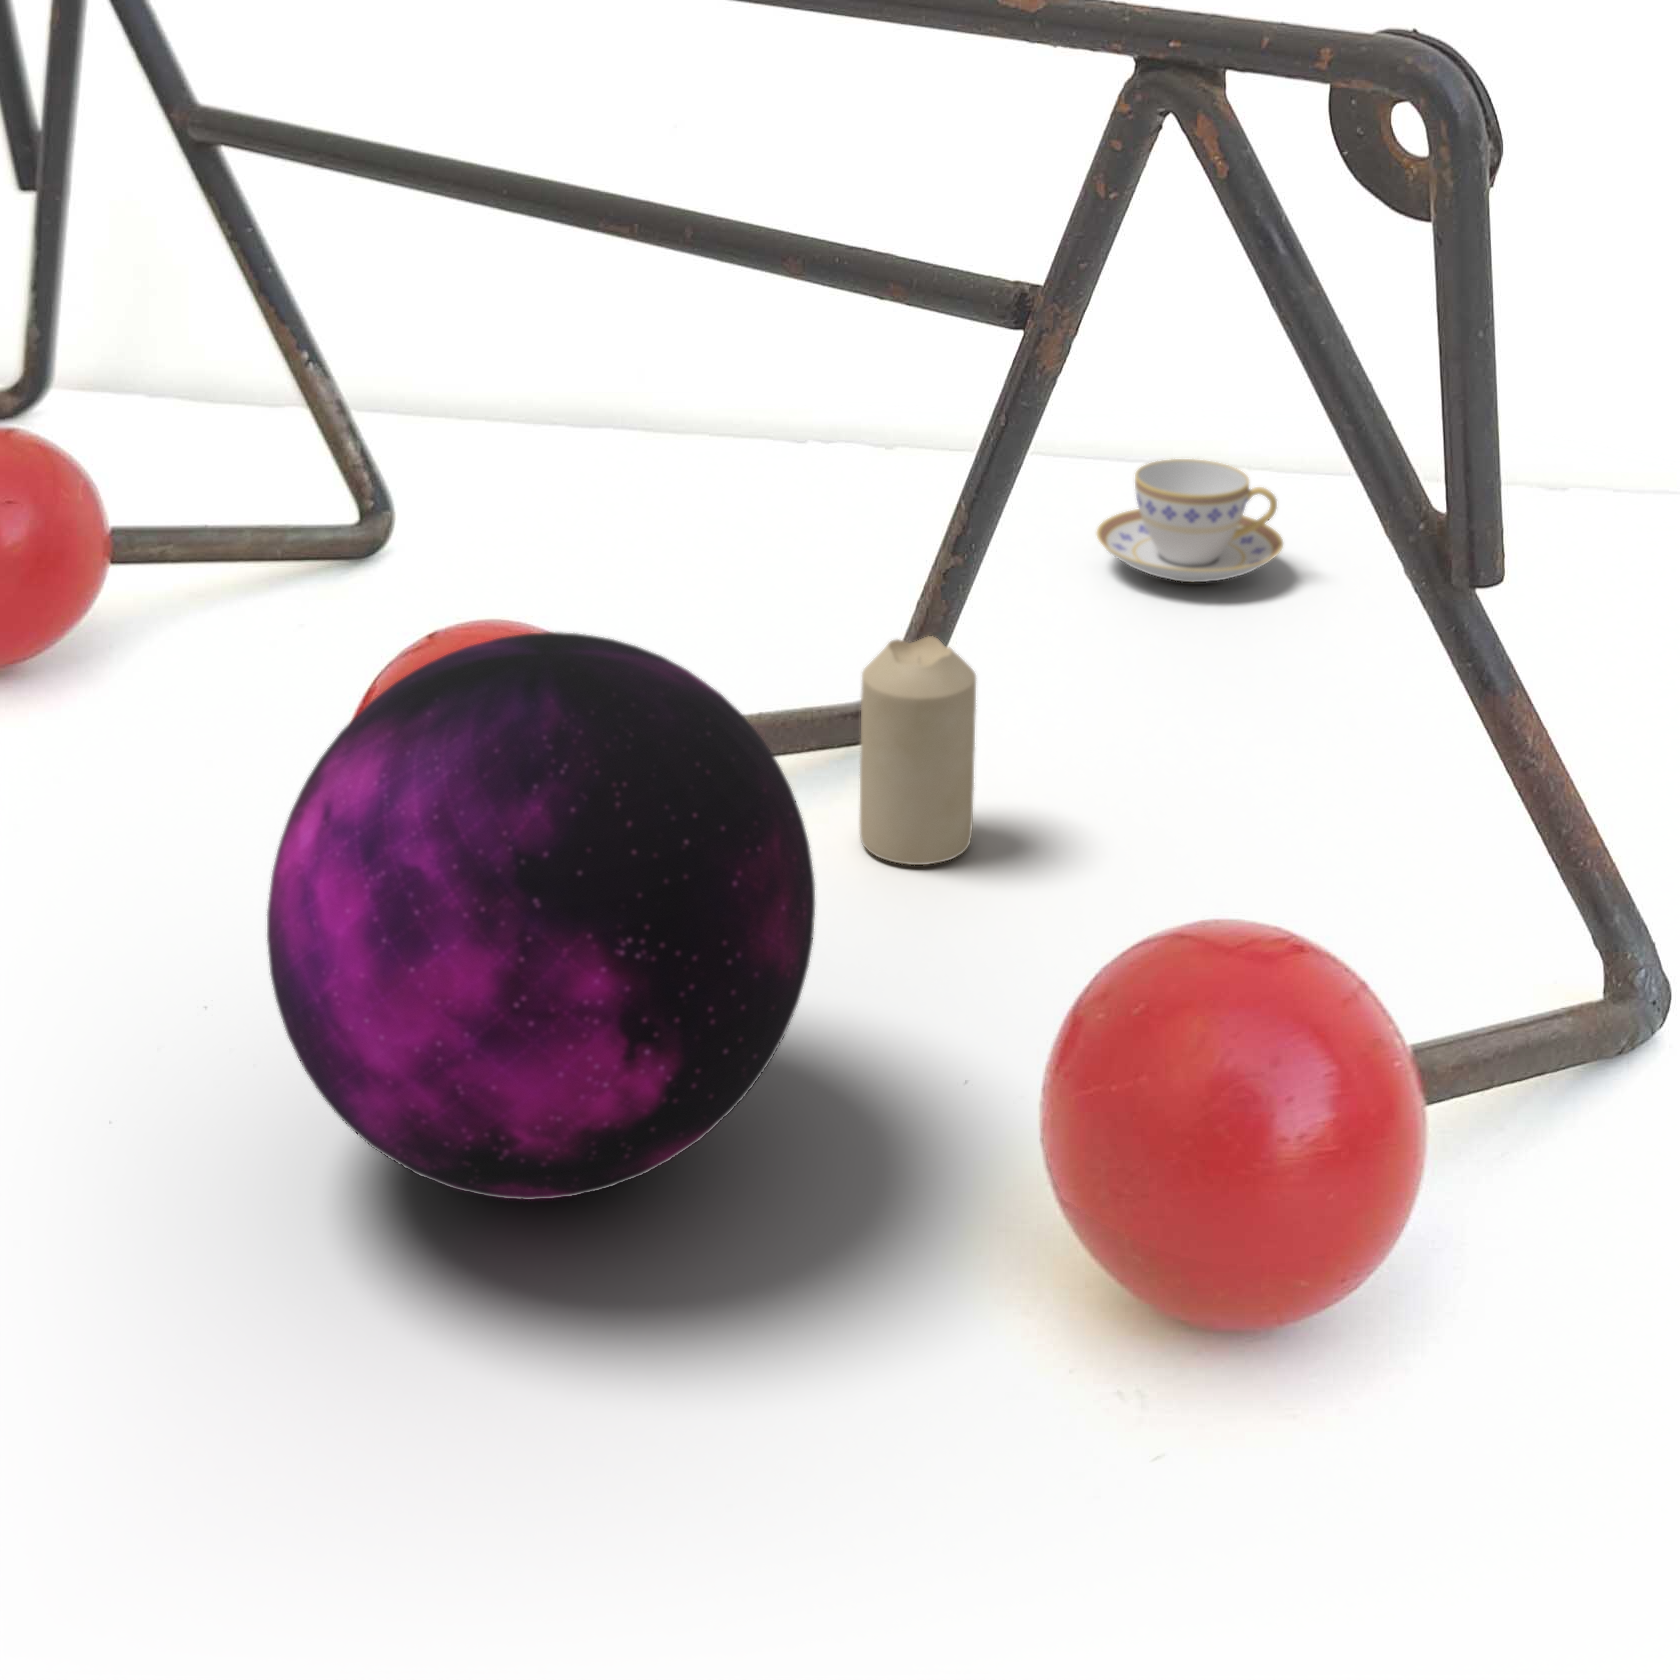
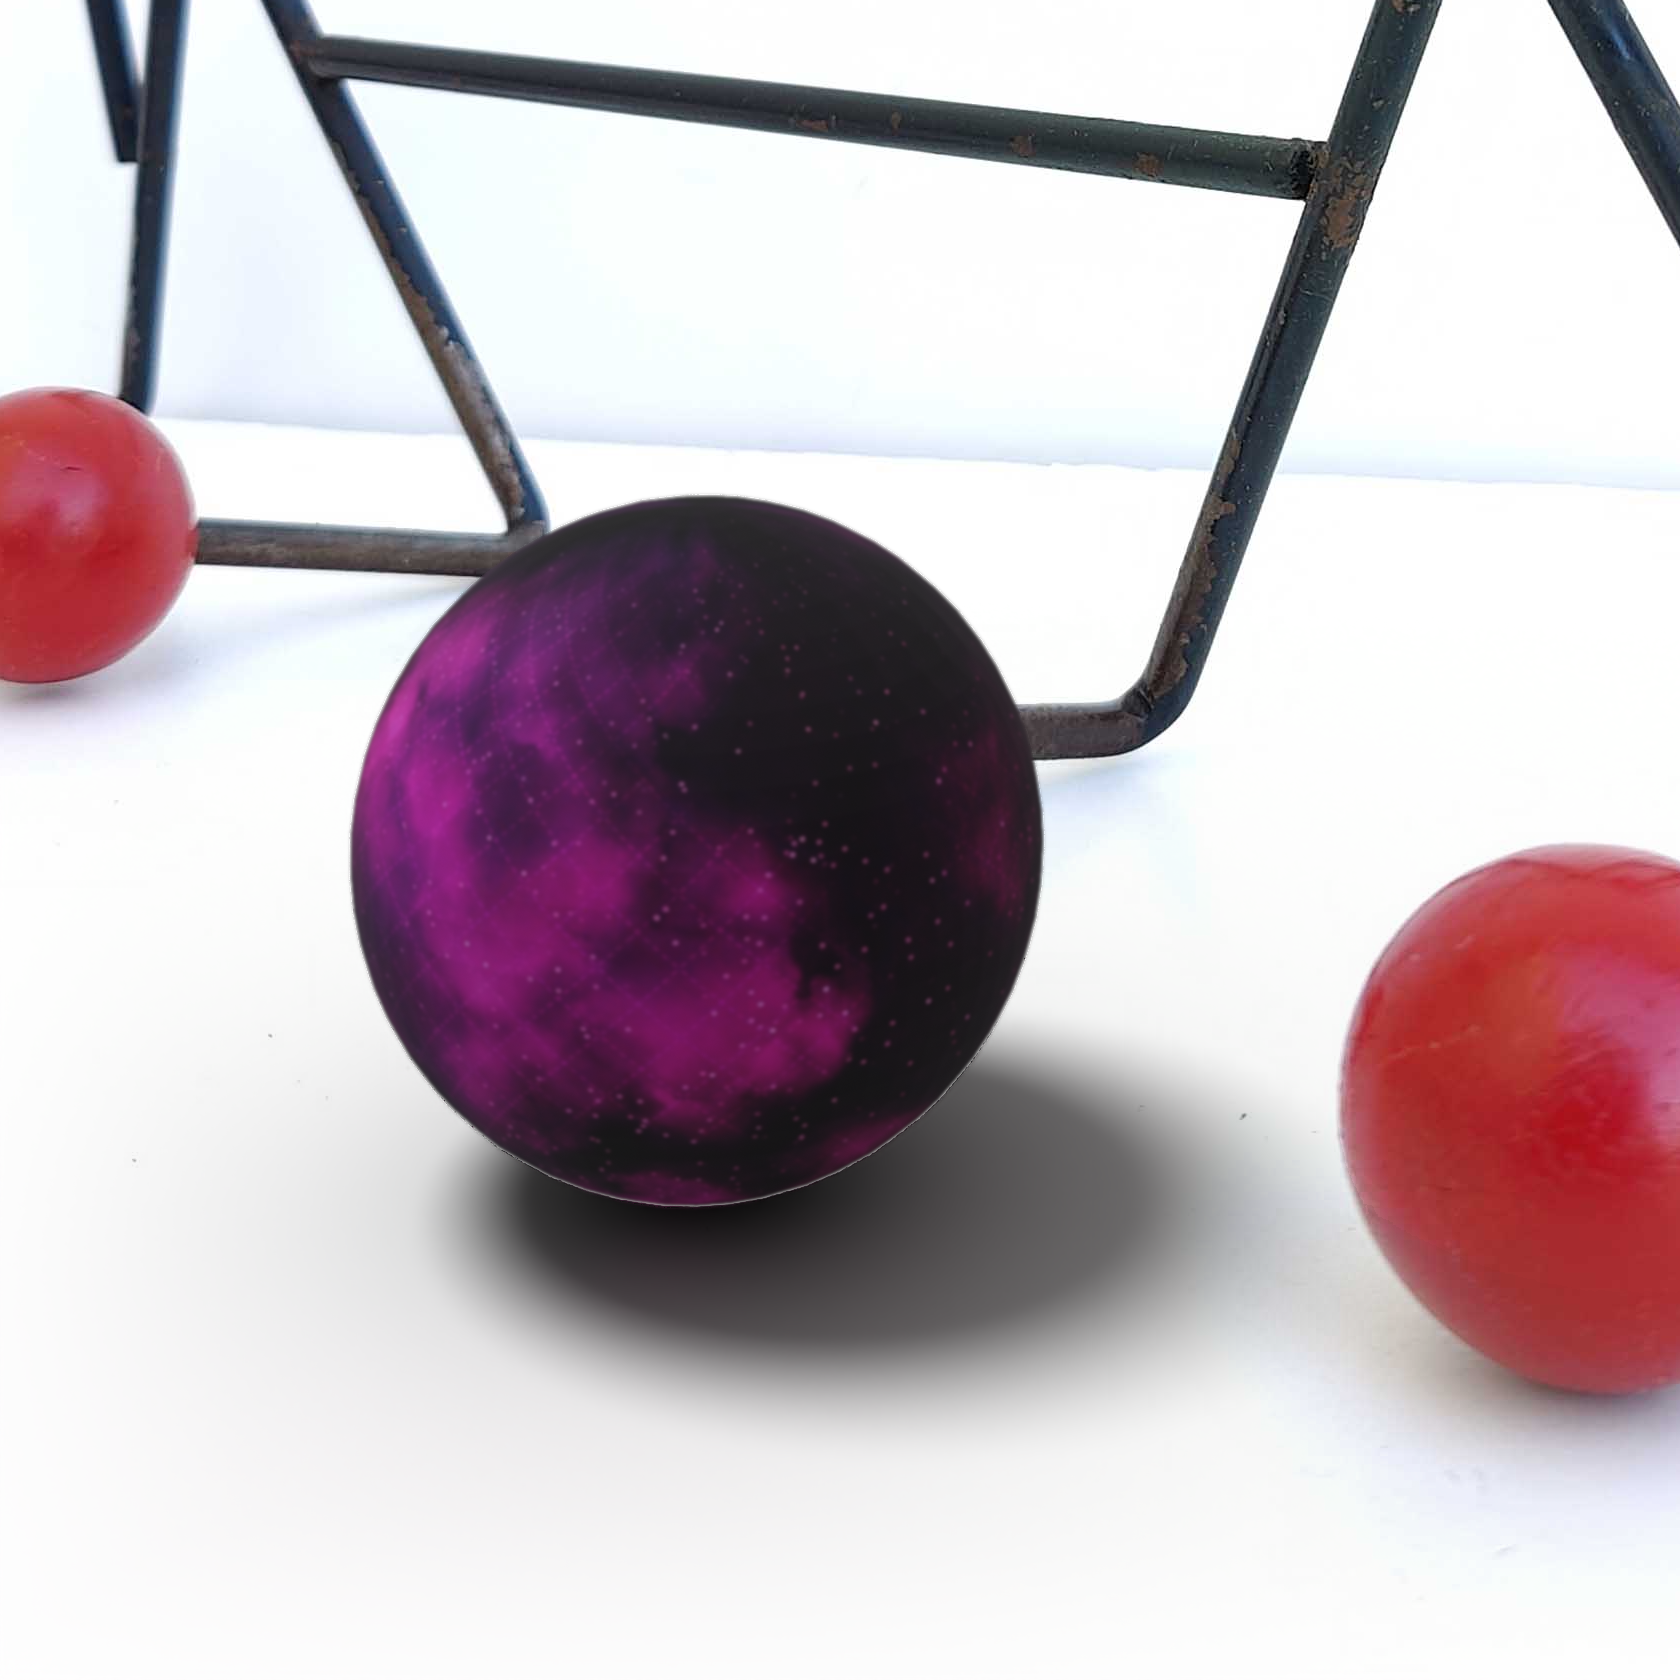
teacup: present [1097,459,1283,582] -> none [1387,456,1619,600]
candle: present [860,637,976,865] -> none [1102,593,1245,876]

